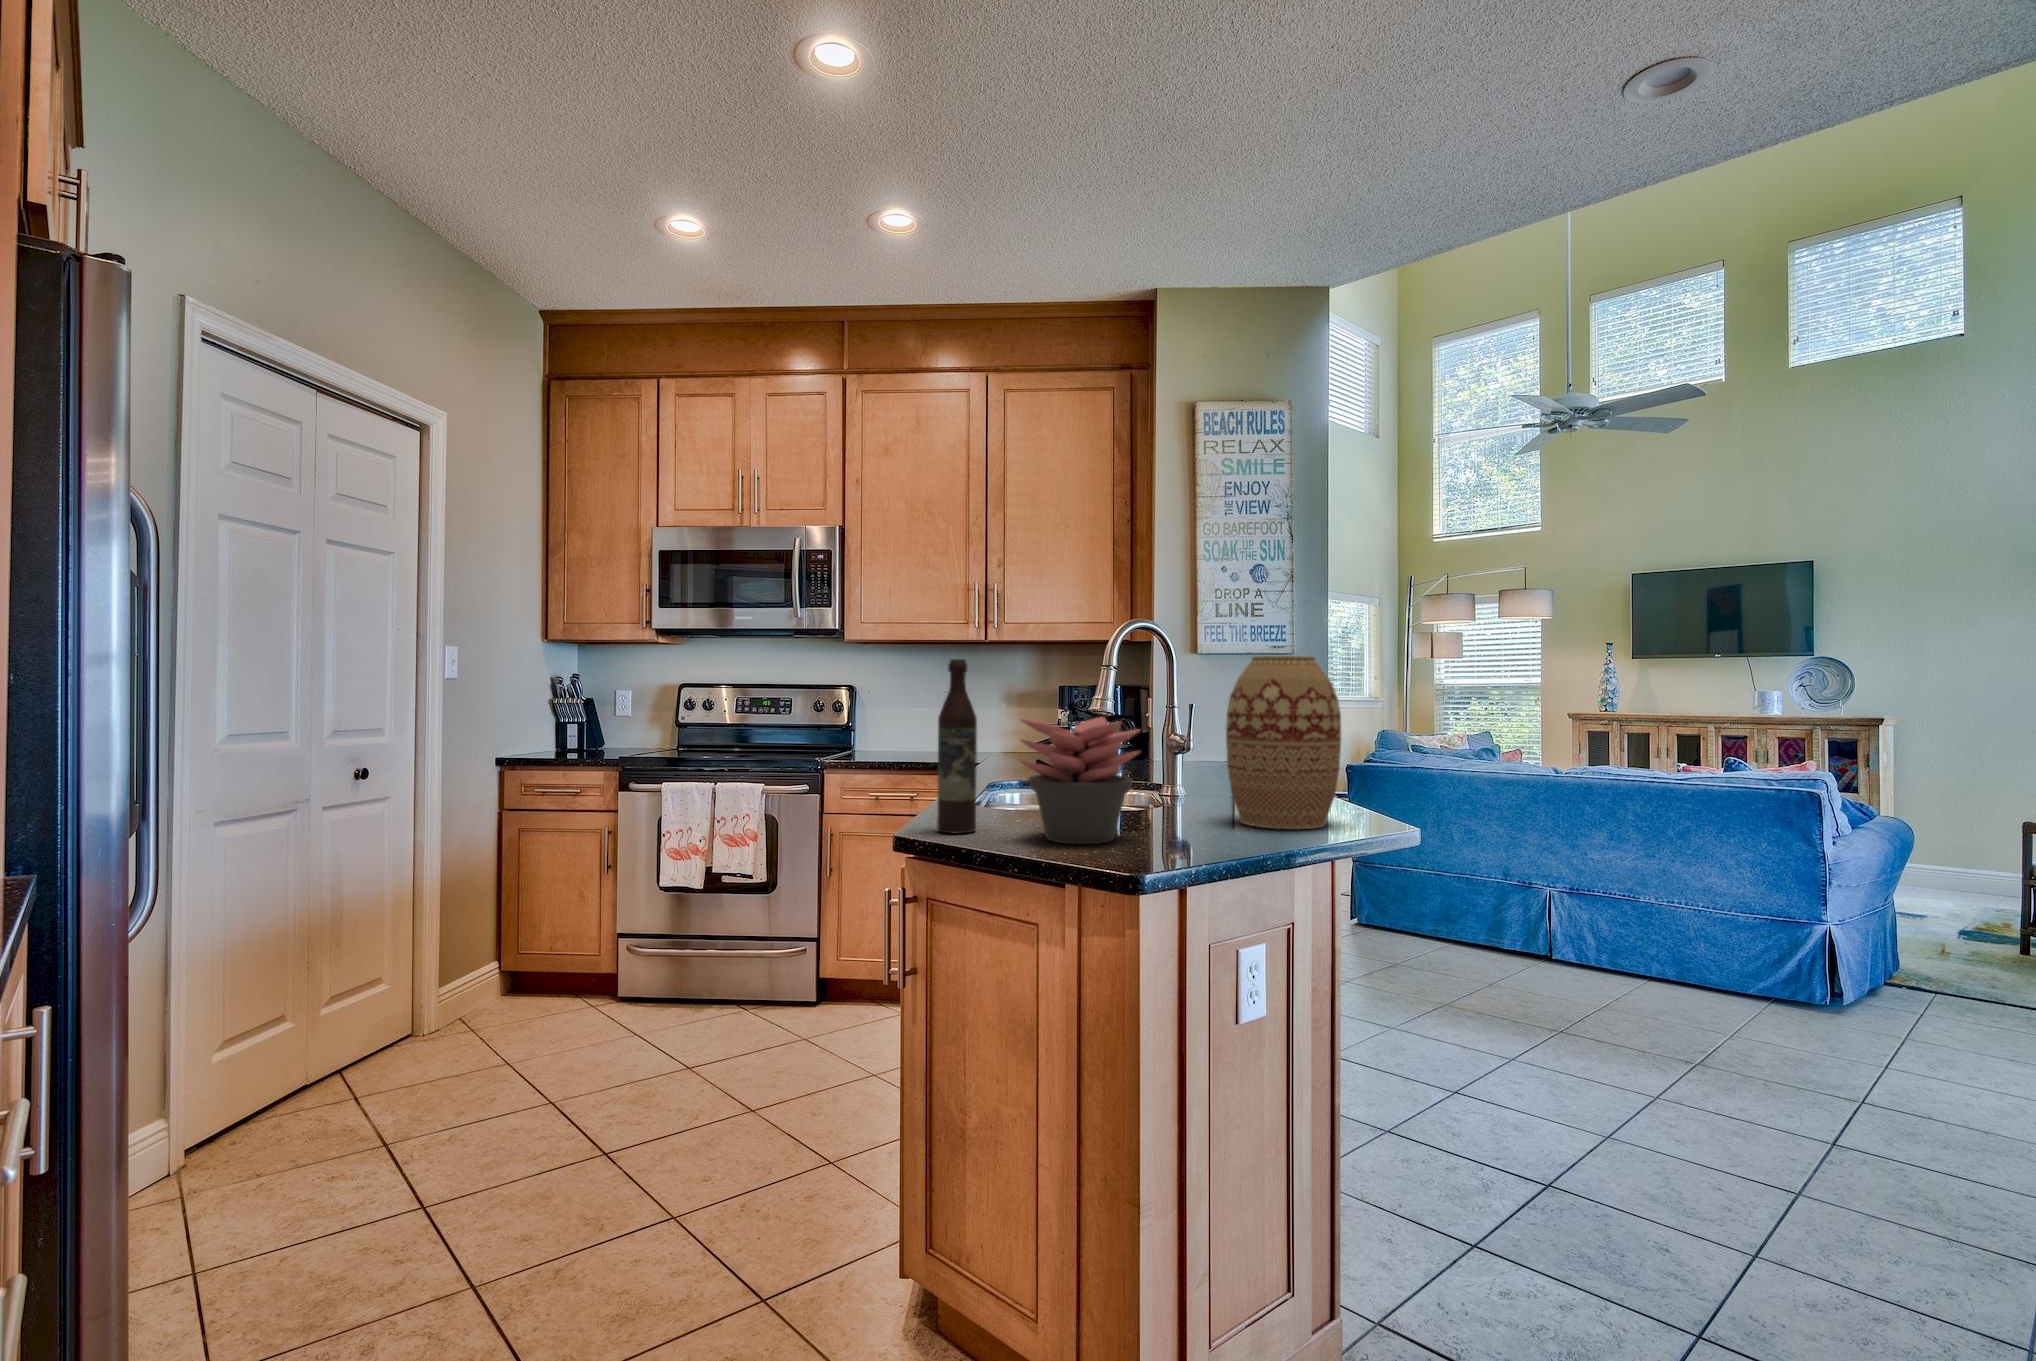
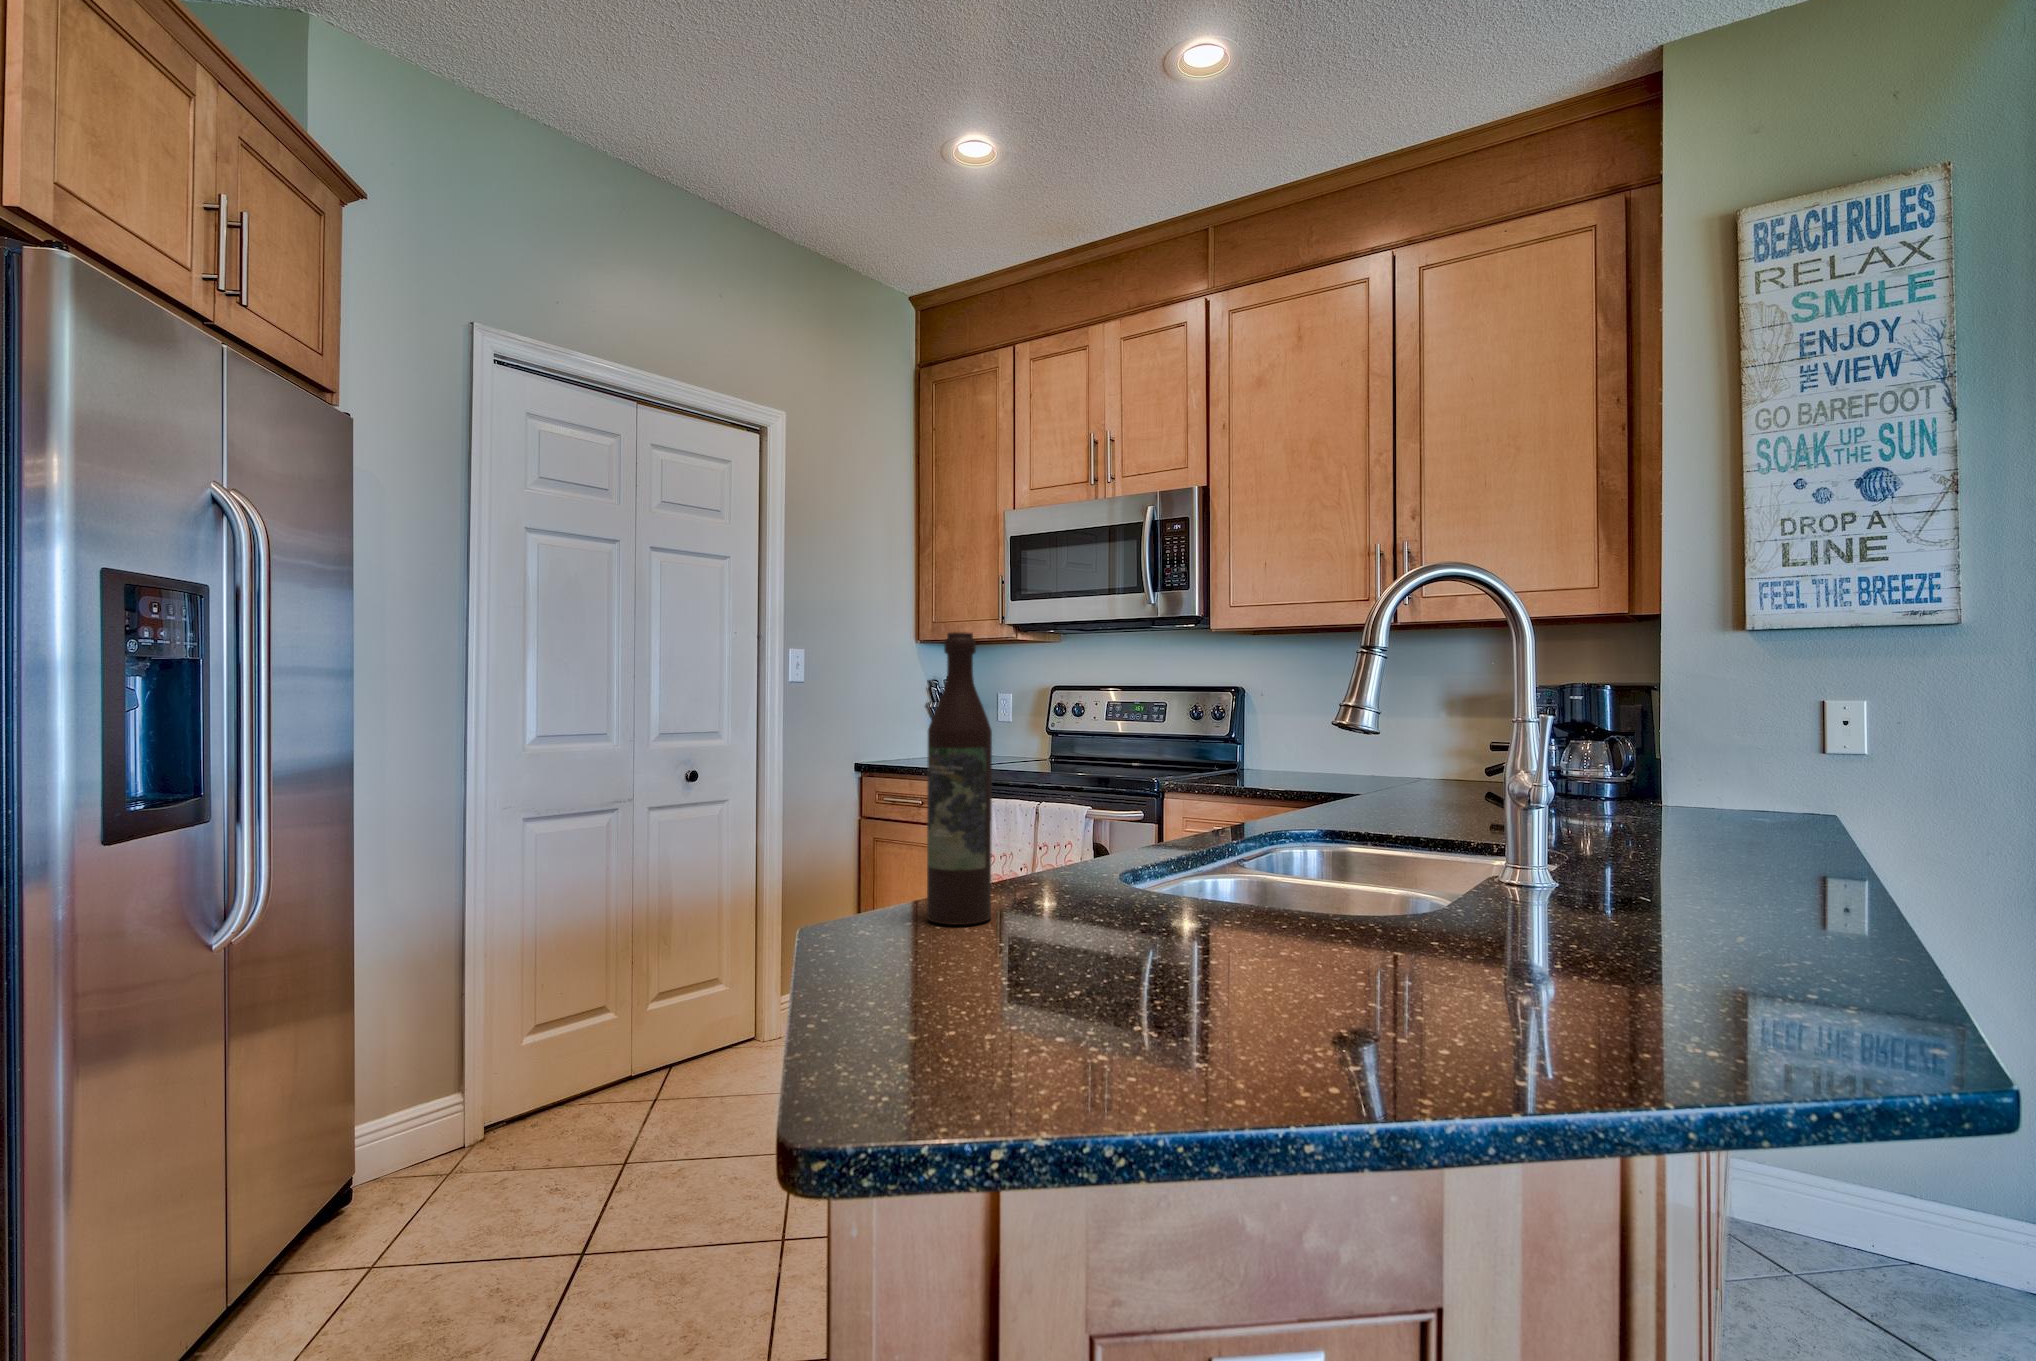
vase: present [1226,656,1341,829] -> none [1460,598,1757,1019]
succulent plant: present [1021,717,1140,844] -> none [982,733,1196,985]

